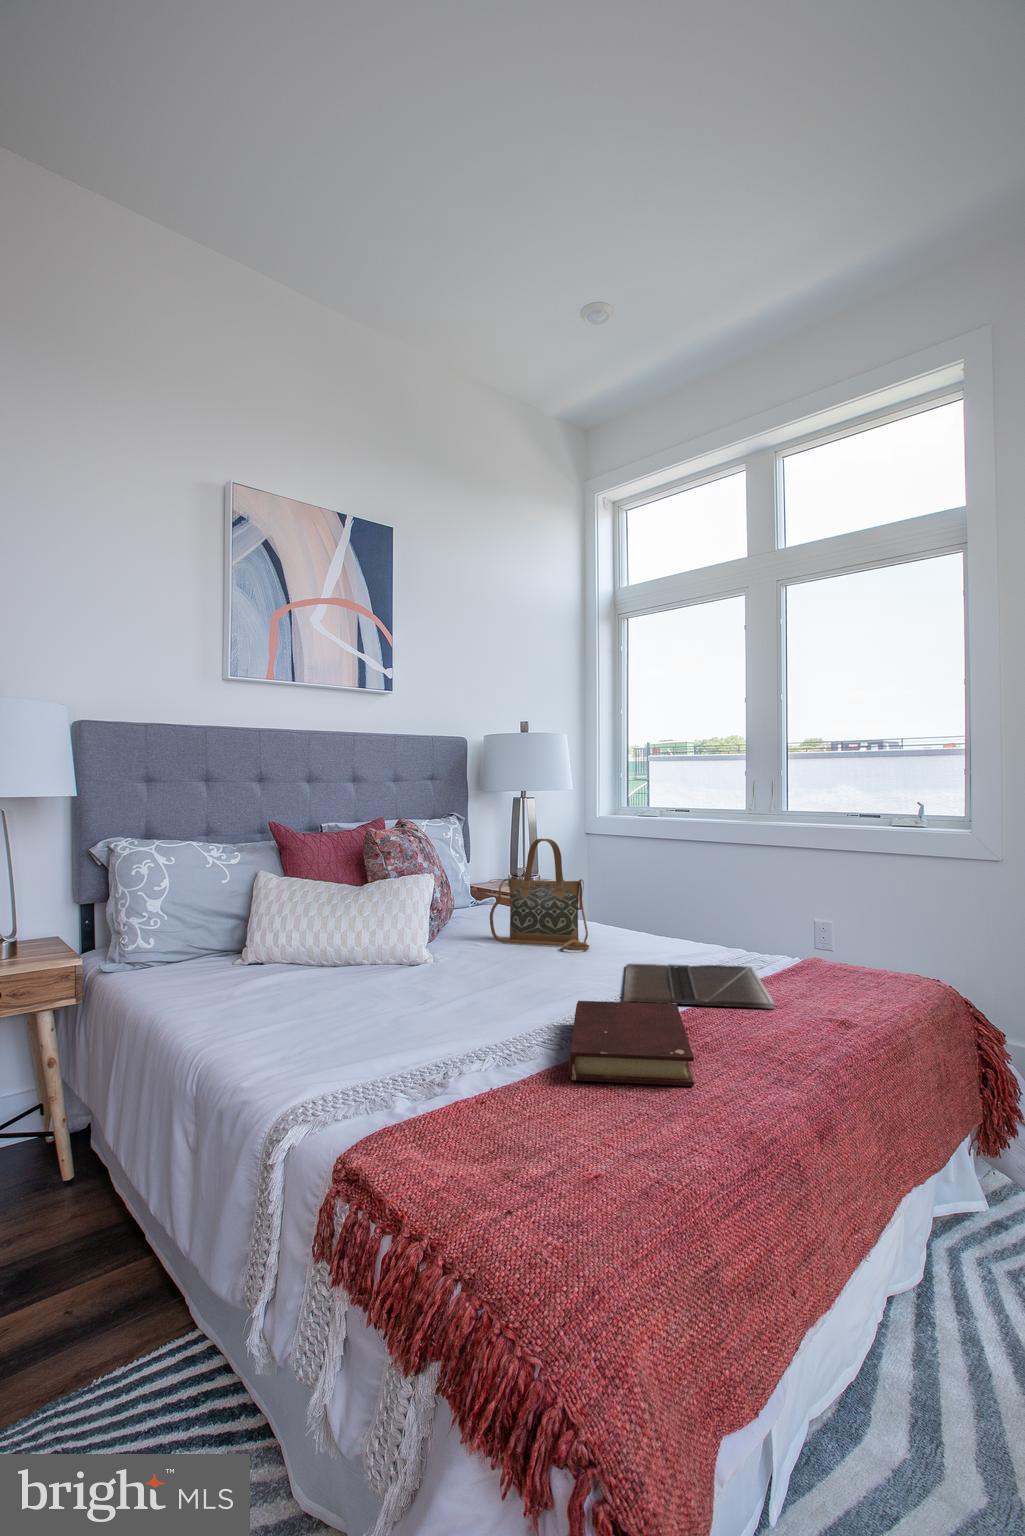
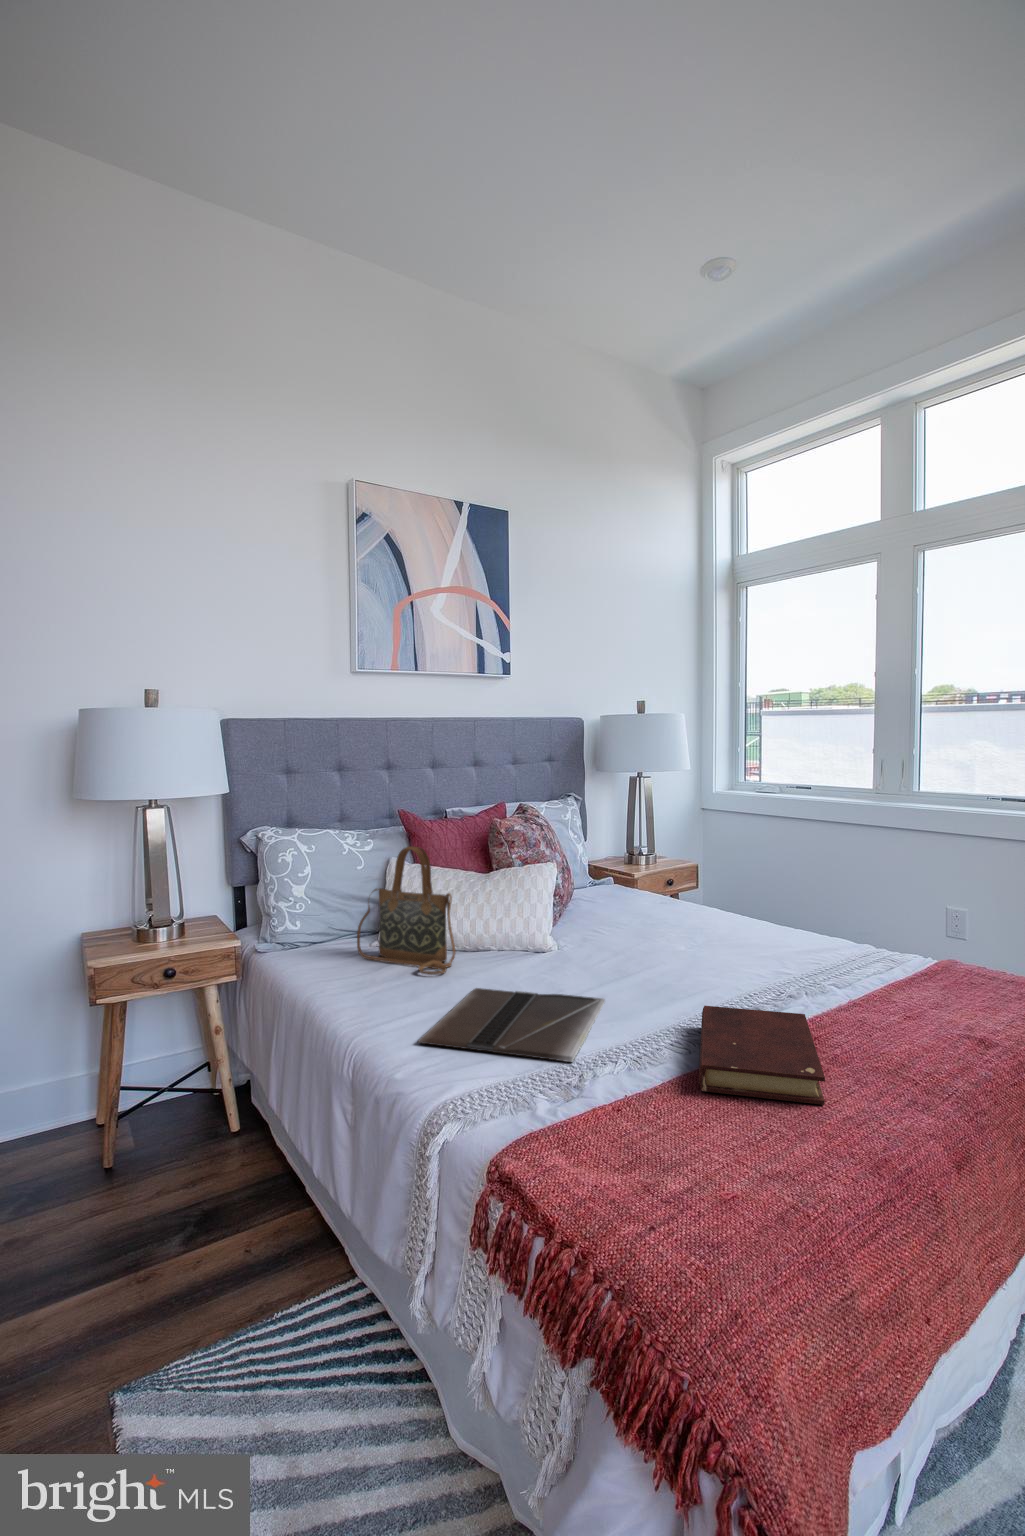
handbag: present [490,839,589,951] -> present [357,846,455,975]
laptop: present [624,964,775,1009] -> present [418,988,605,1062]

